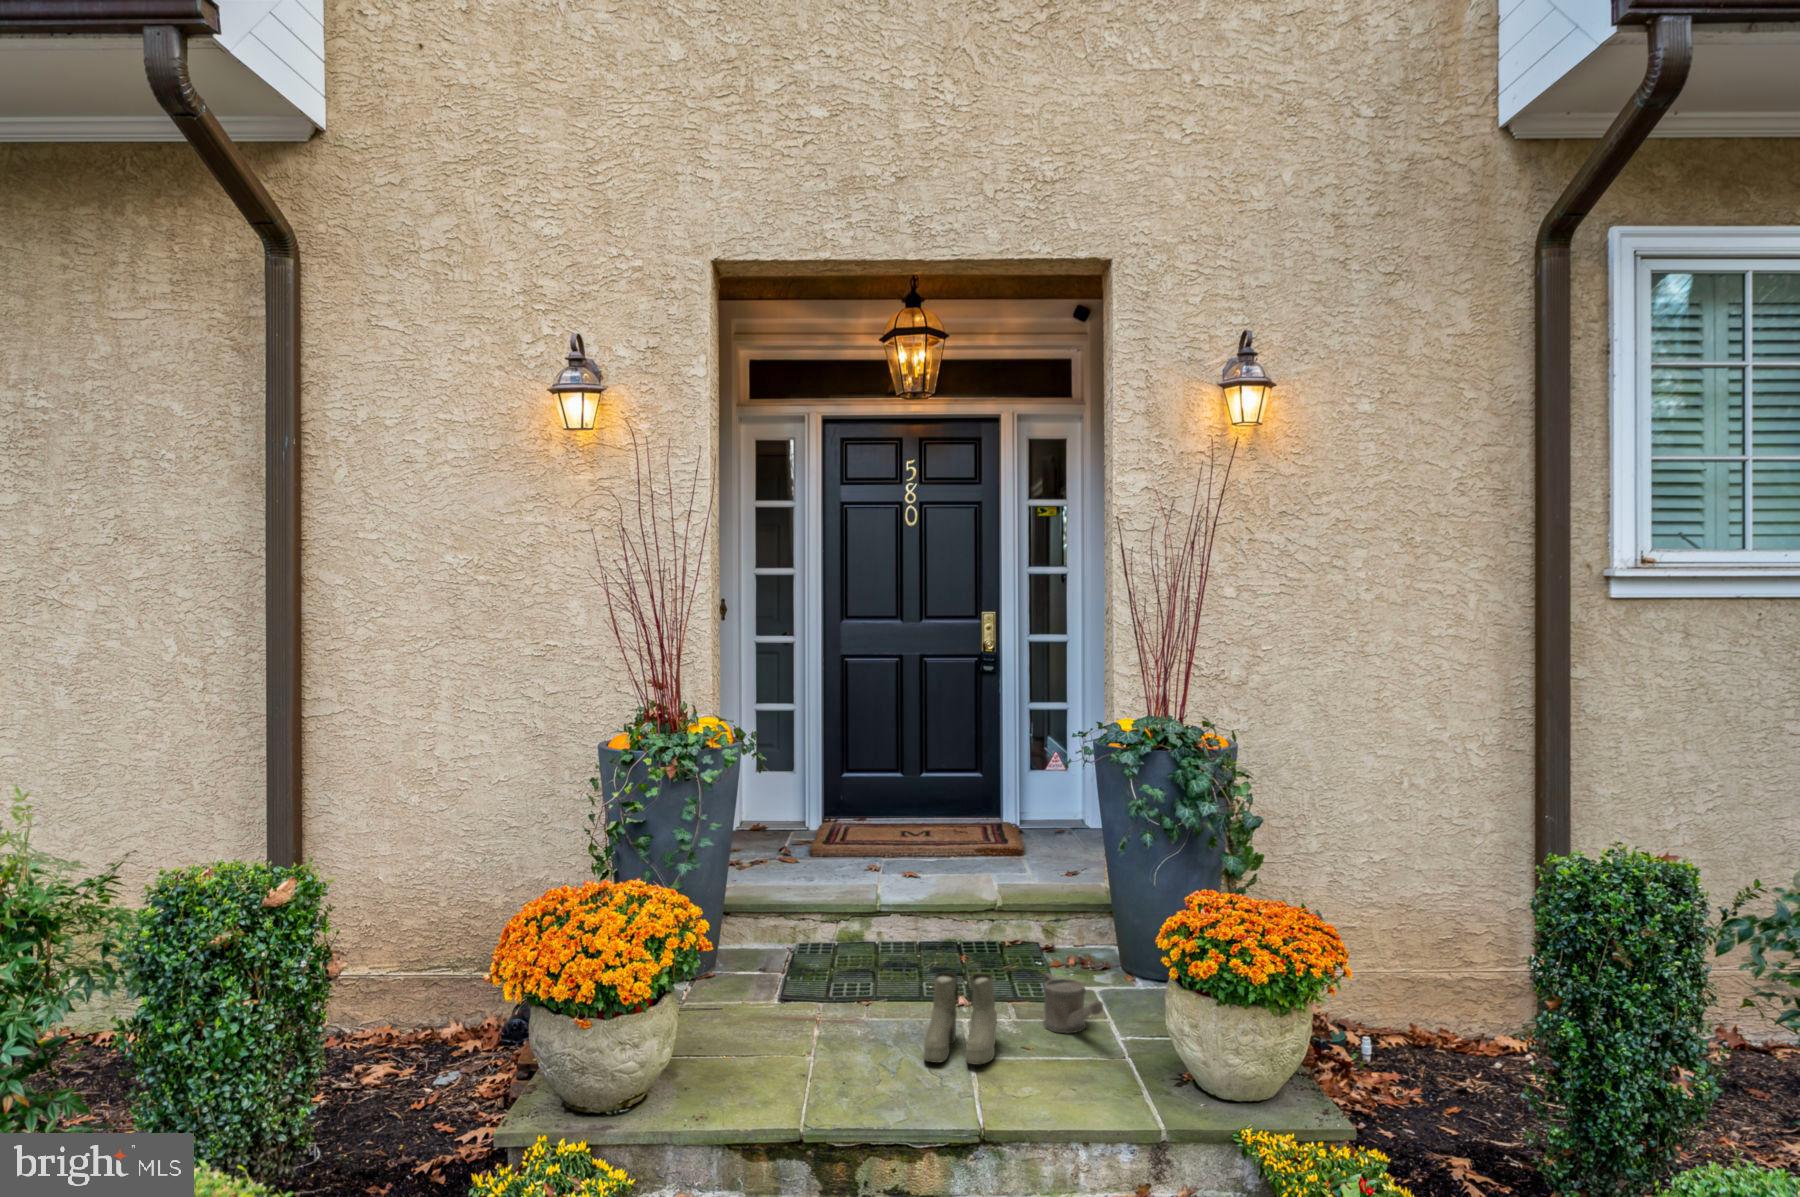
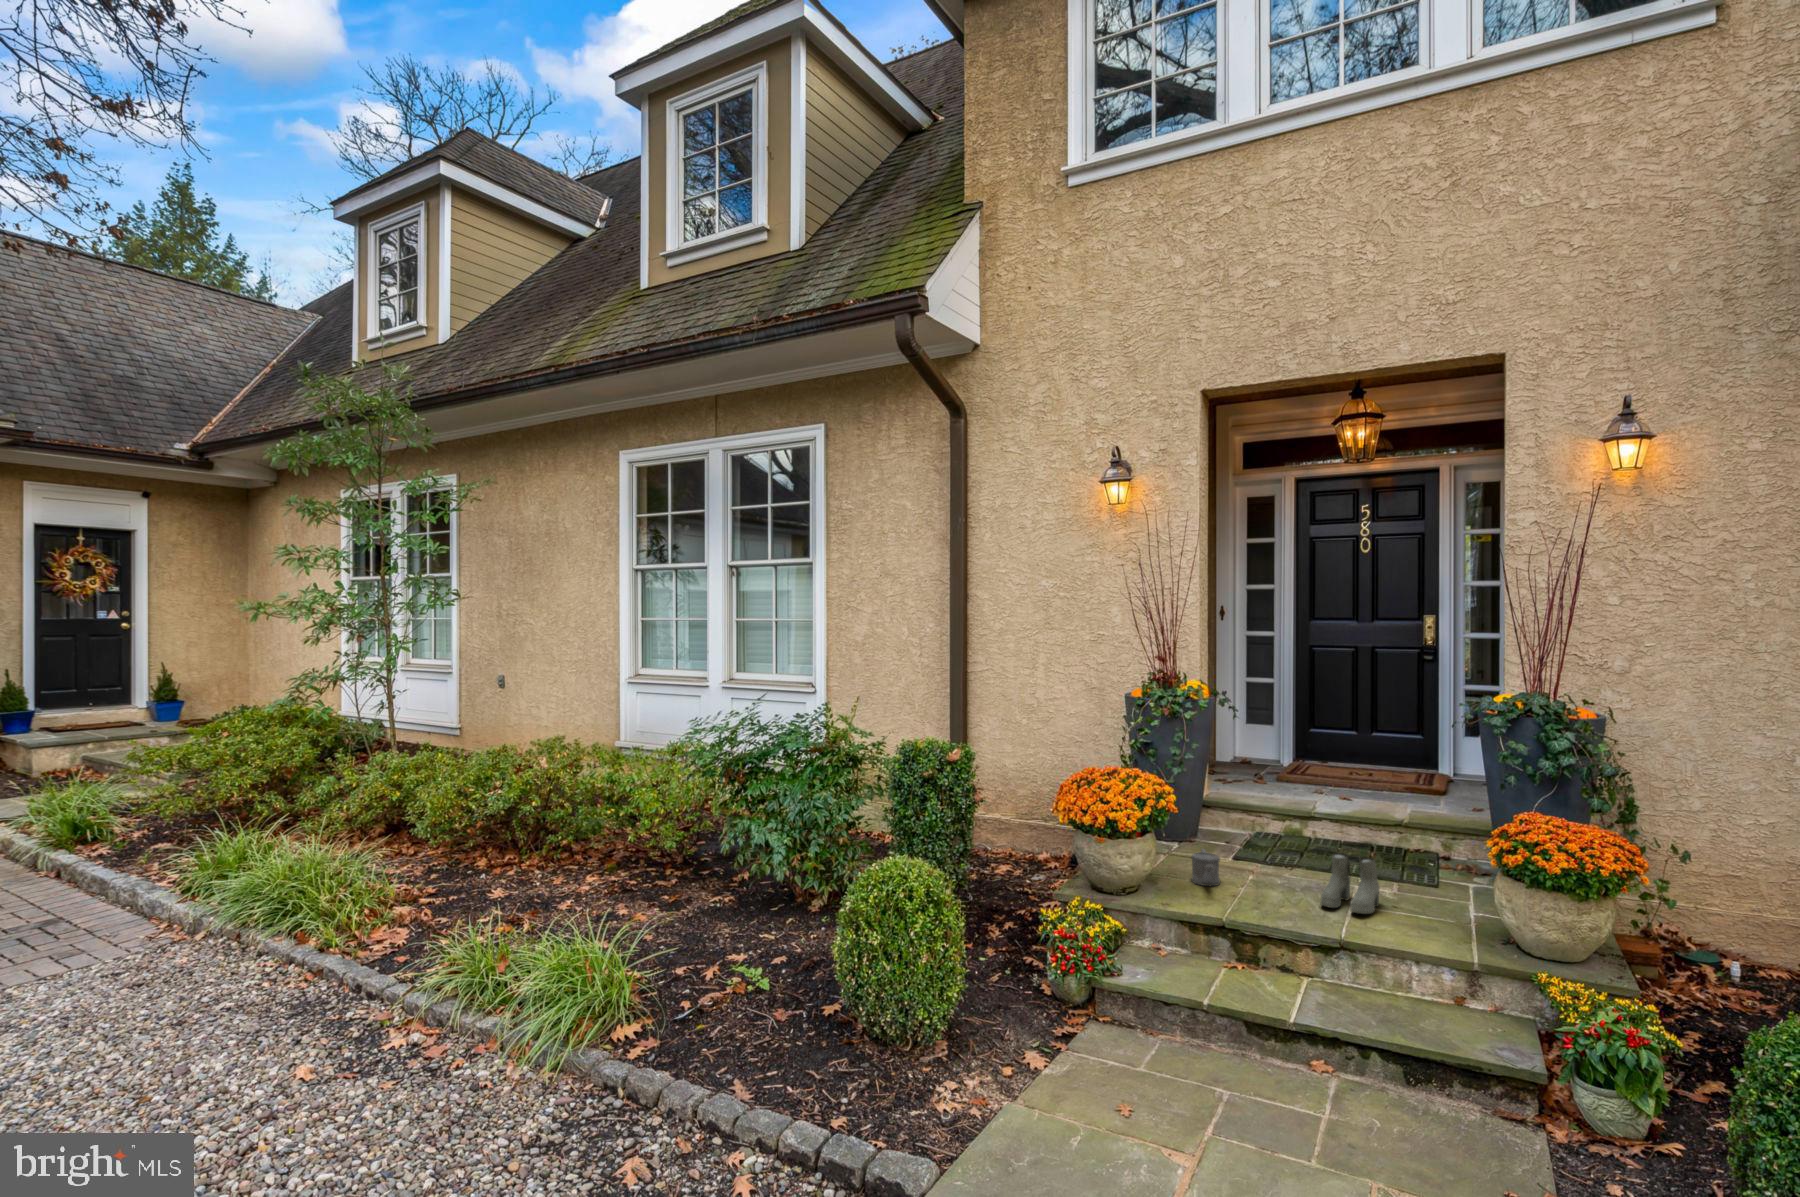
watering can: present [1043,973,1103,1034] -> present [1191,849,1220,886]

